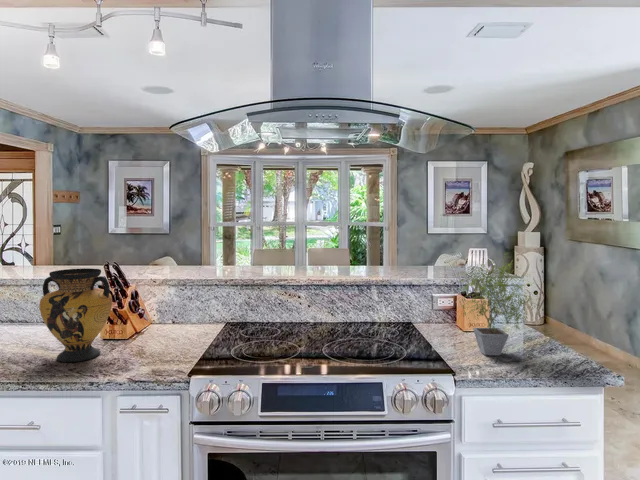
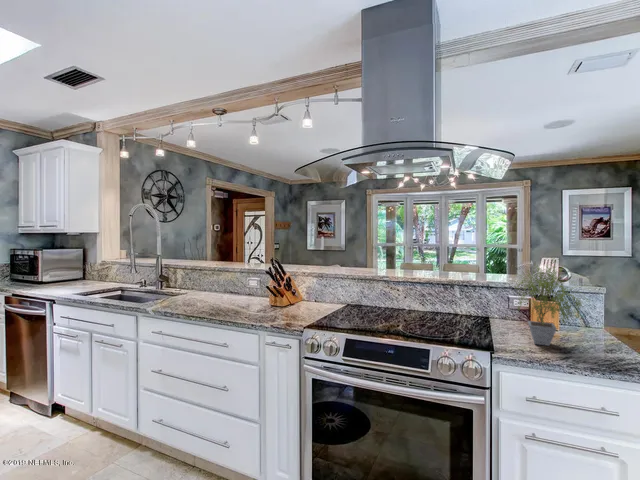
vase: present [39,268,112,362] -> none [232,261,271,315]

